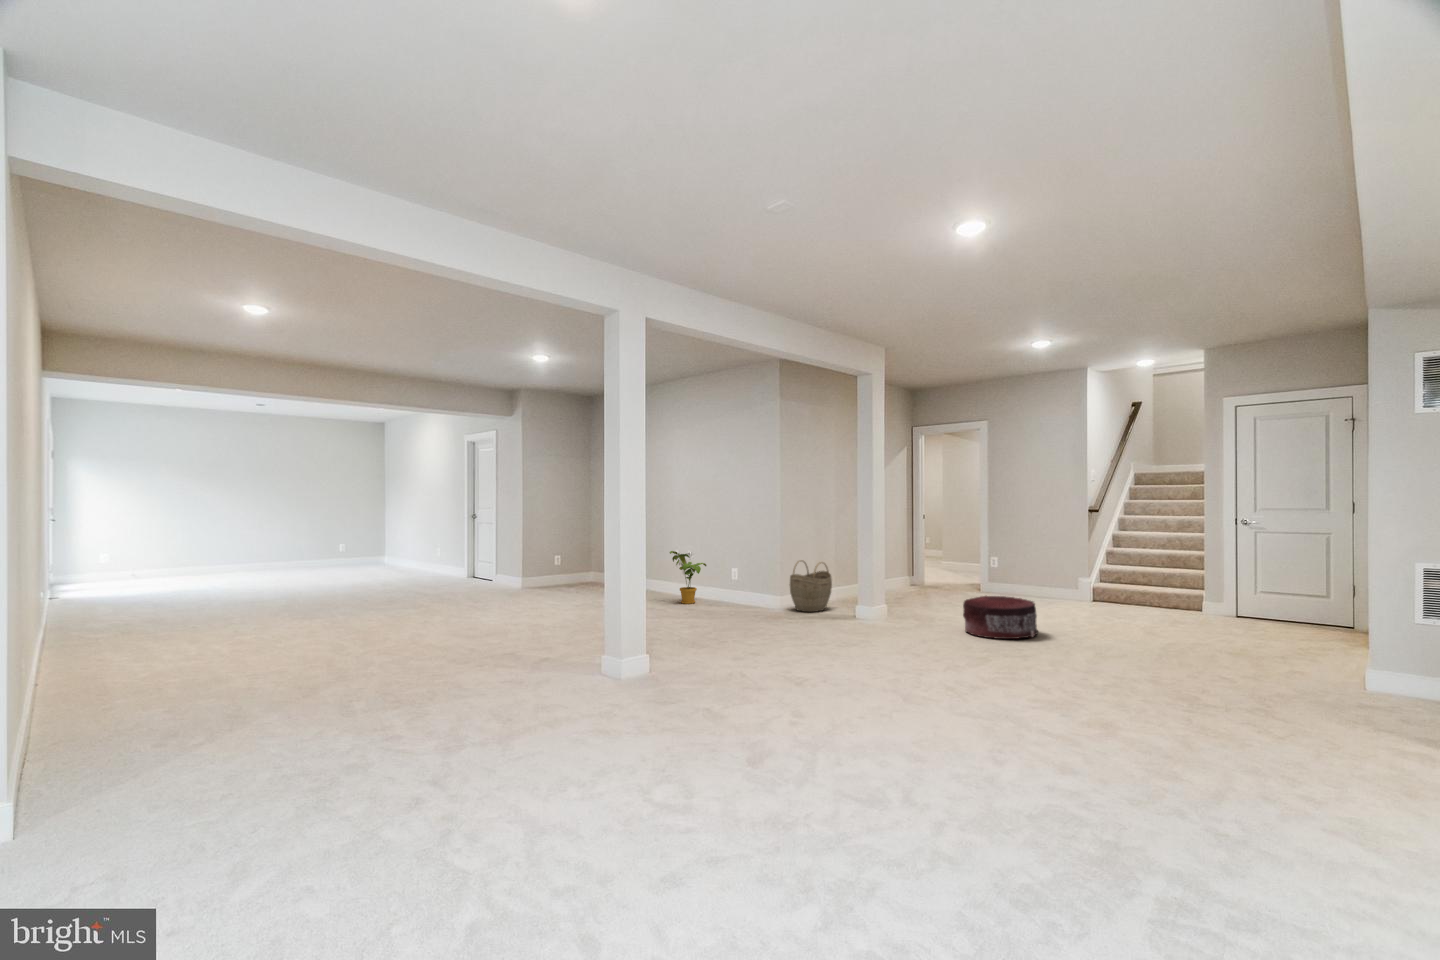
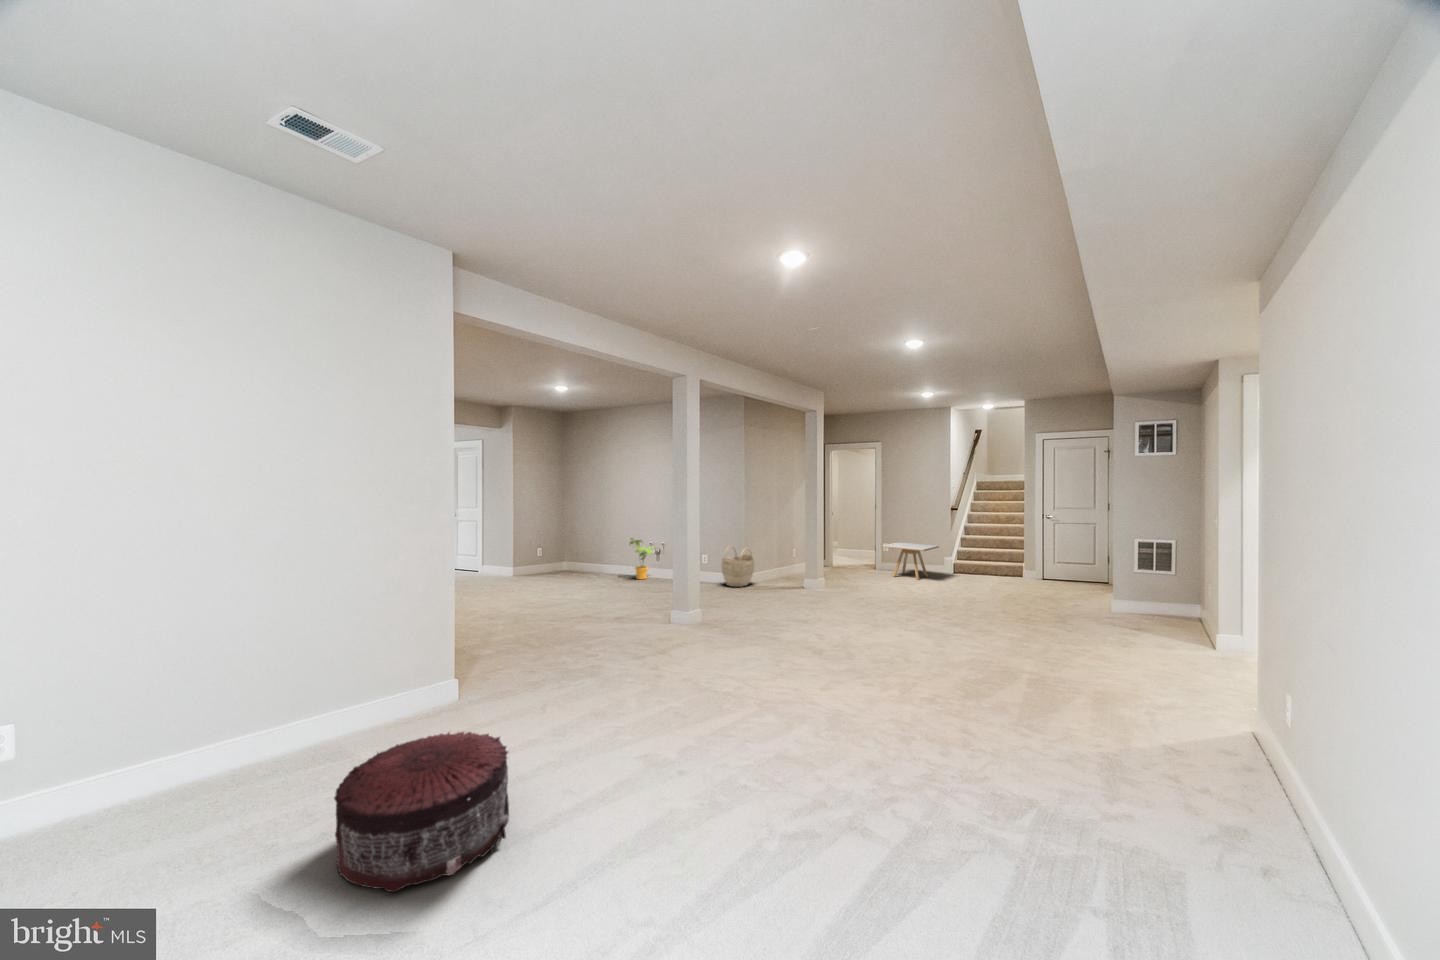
side table: none [1003,556,1080,605] -> present [883,542,939,580]
pouf: present [963,596,1038,639] -> present [334,732,509,892]

